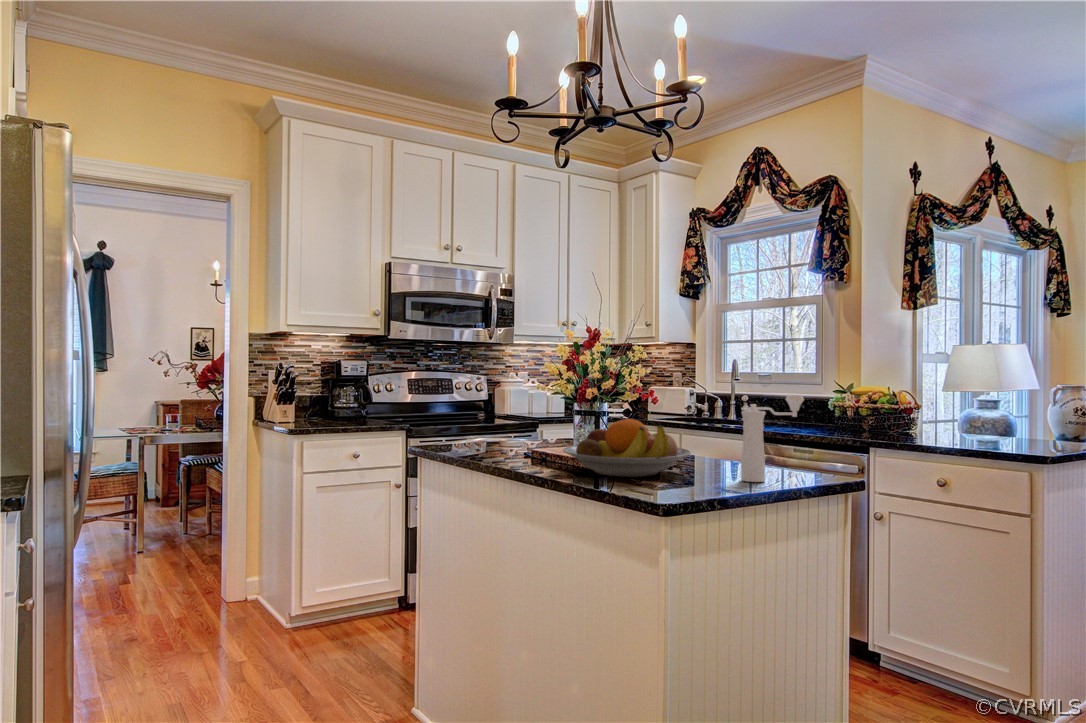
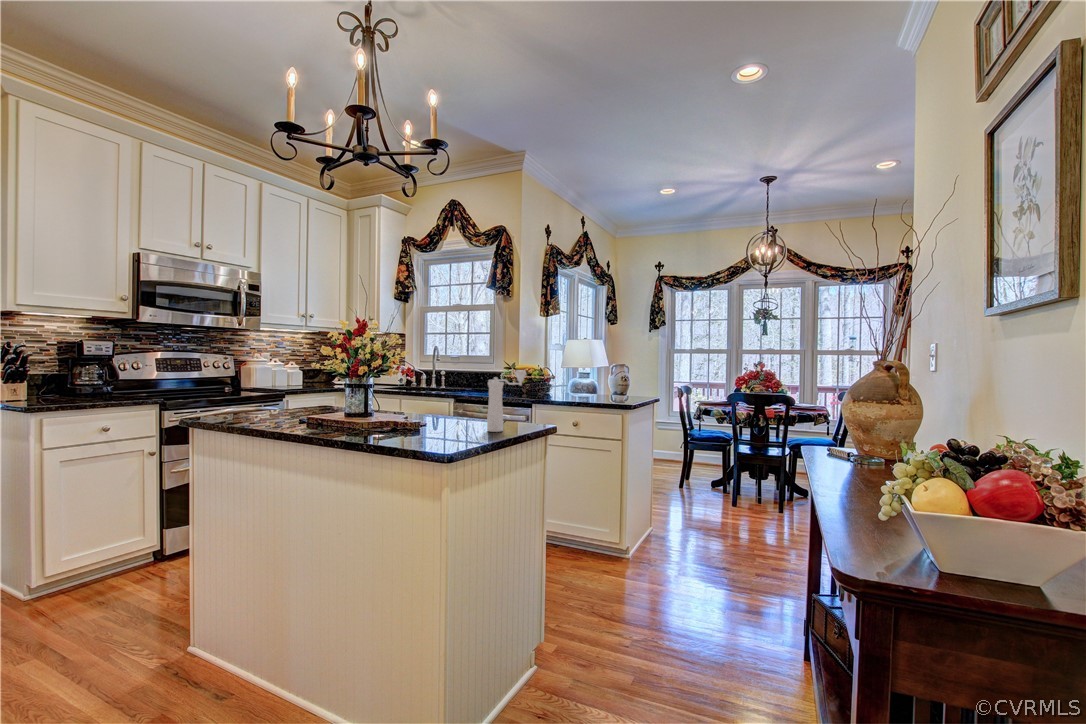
fruit bowl: present [563,419,691,477] -> none [348,390,450,434]

